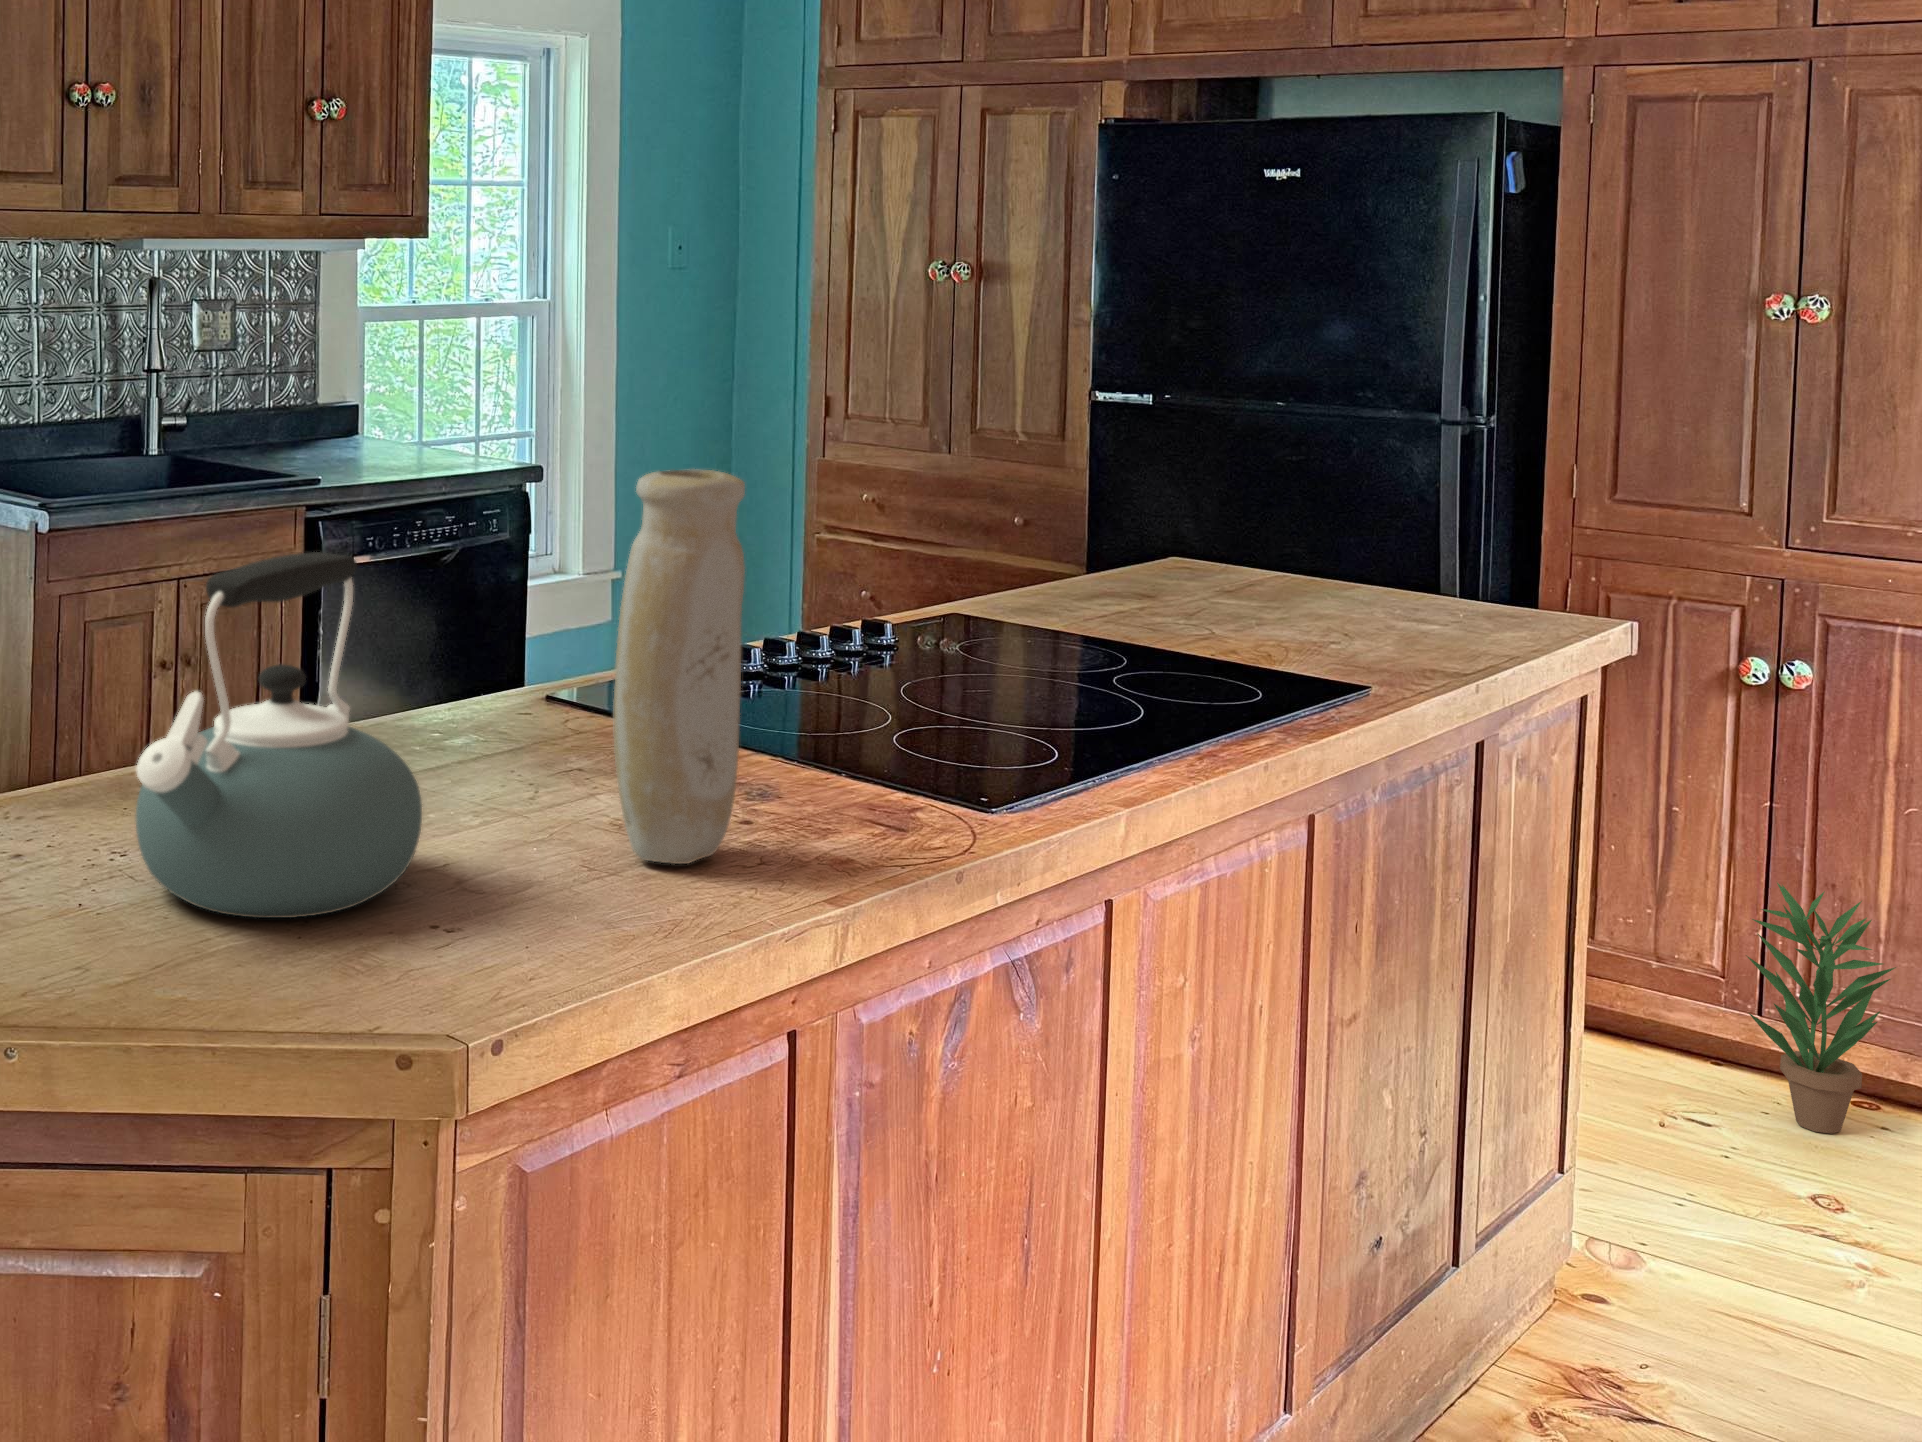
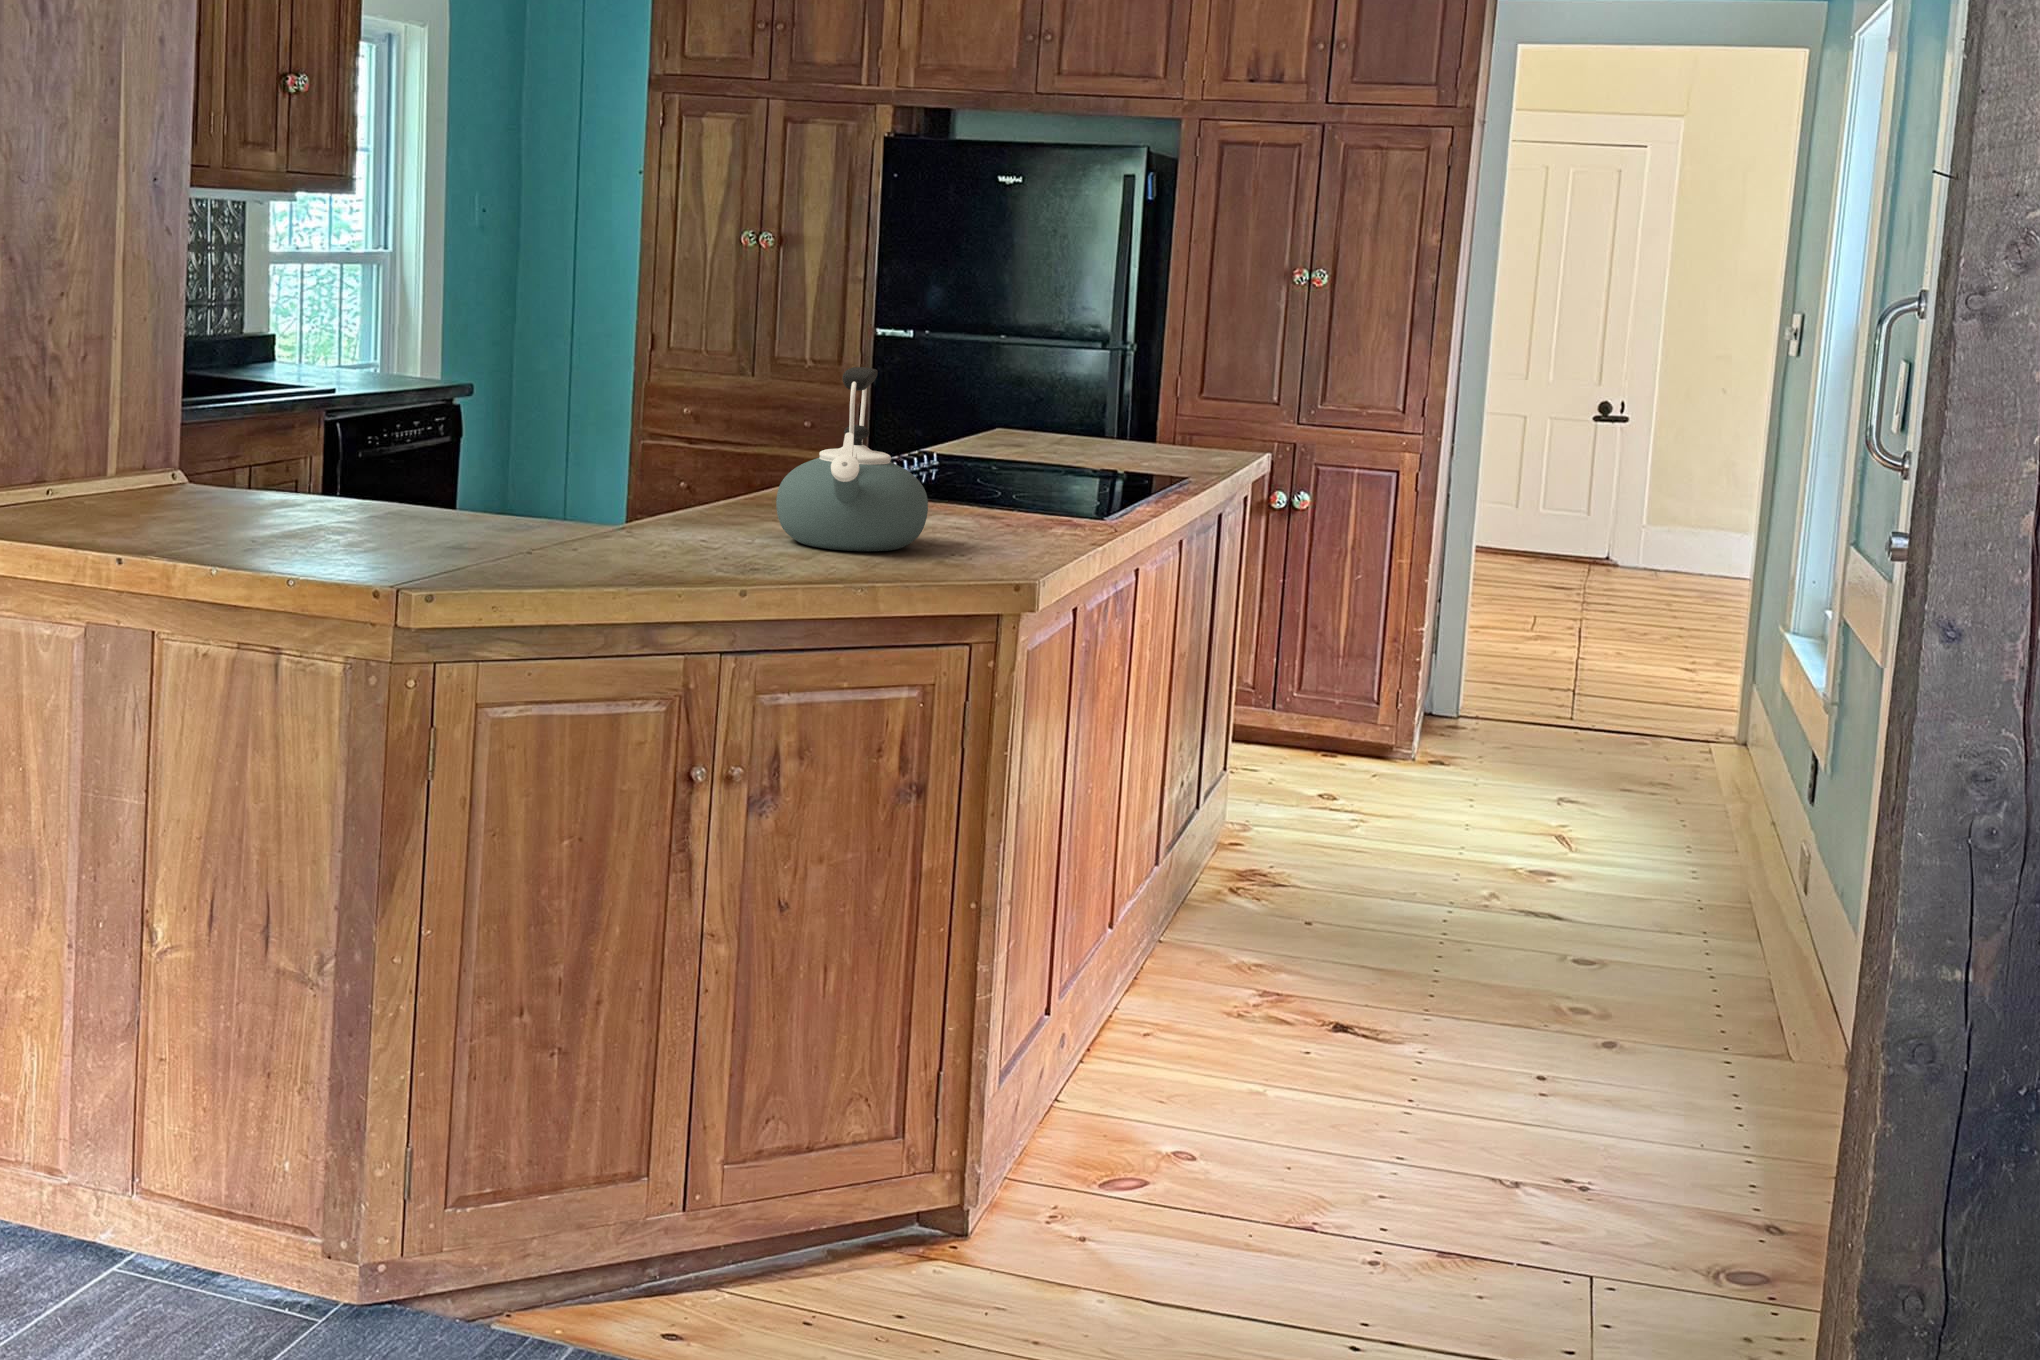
vase: present [613,469,745,864] -> none [977,329,1046,533]
potted plant: present [1747,883,1896,1134] -> none [1276,627,1358,776]

